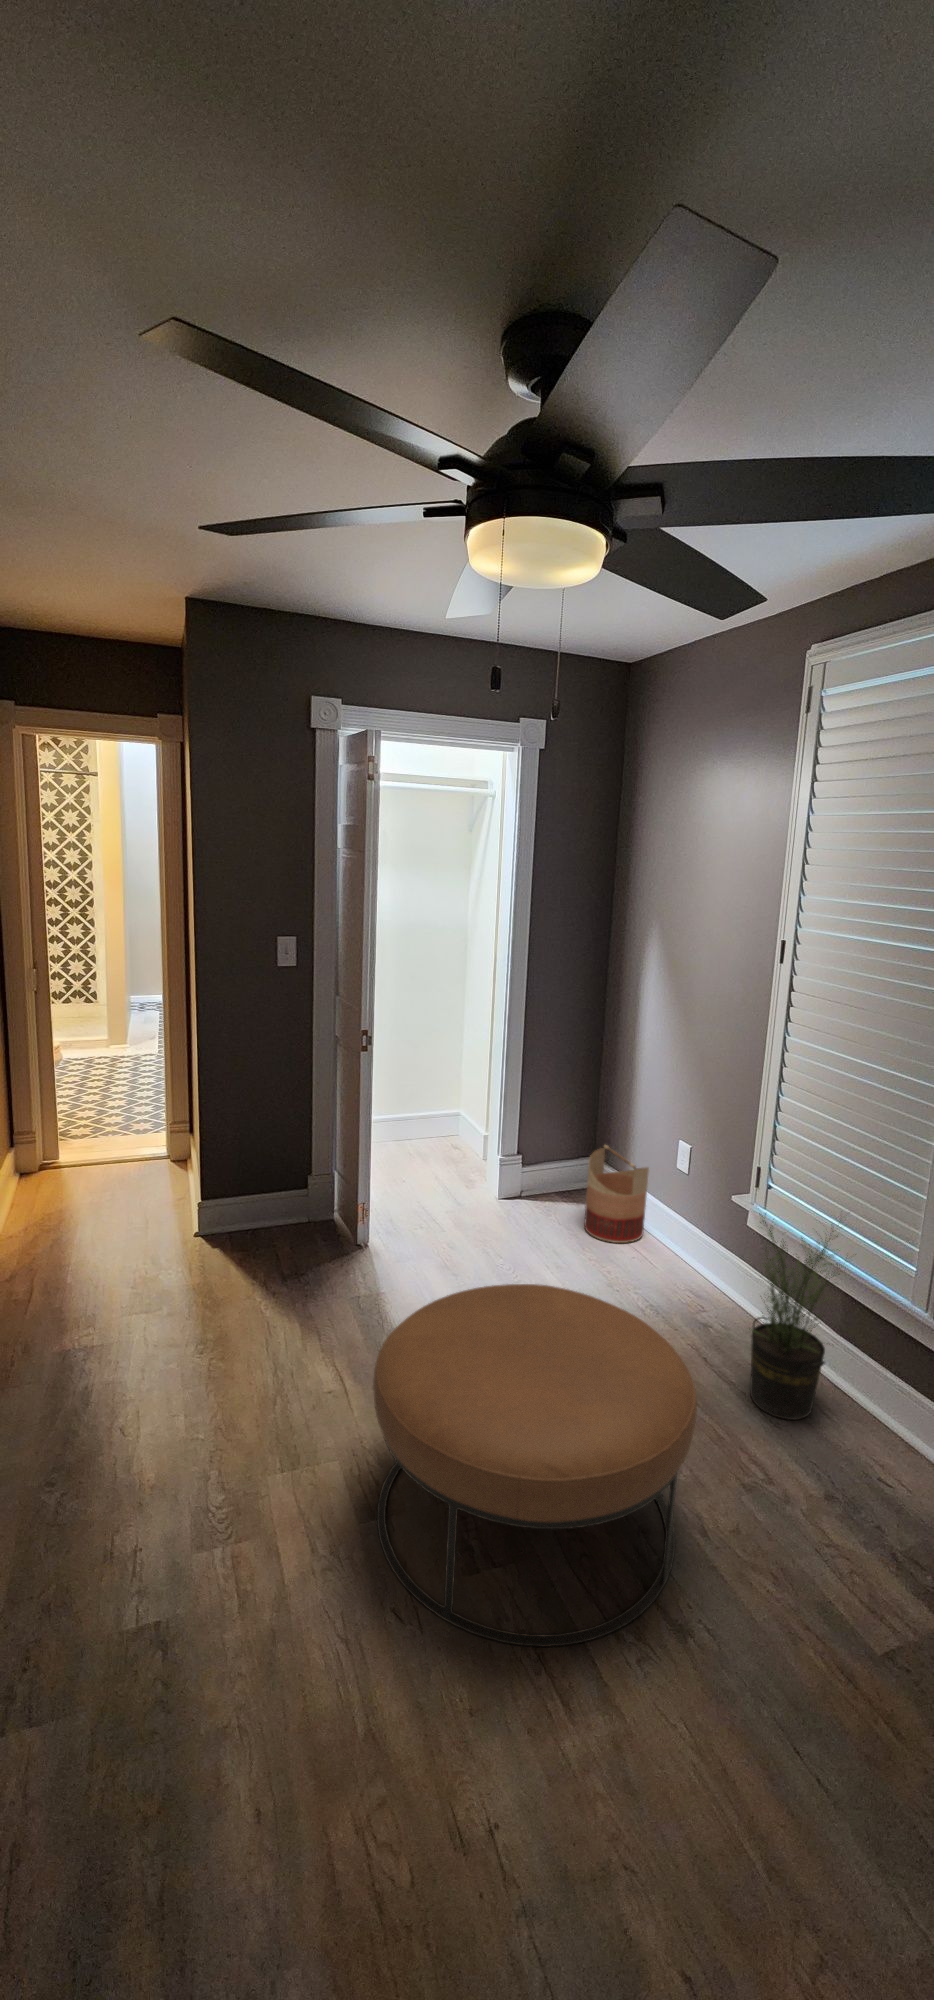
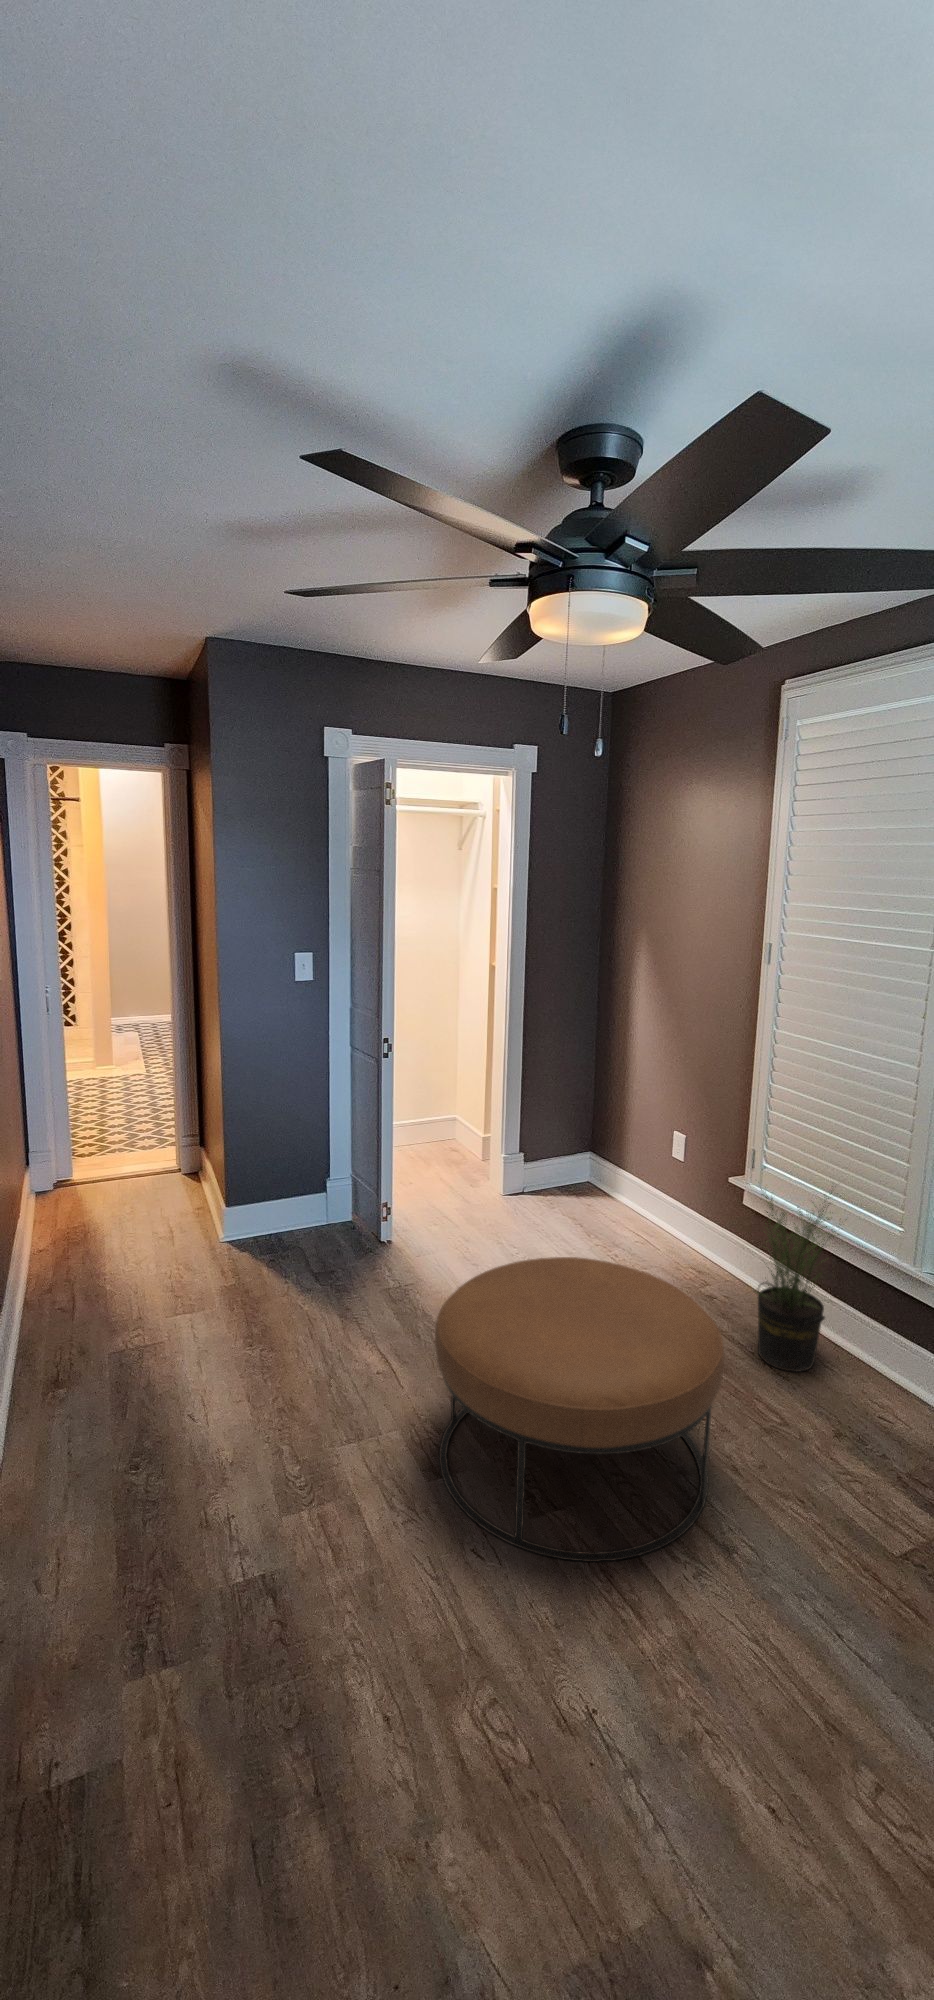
basket: present [584,1145,649,1243] -> none [588,1140,647,1230]

